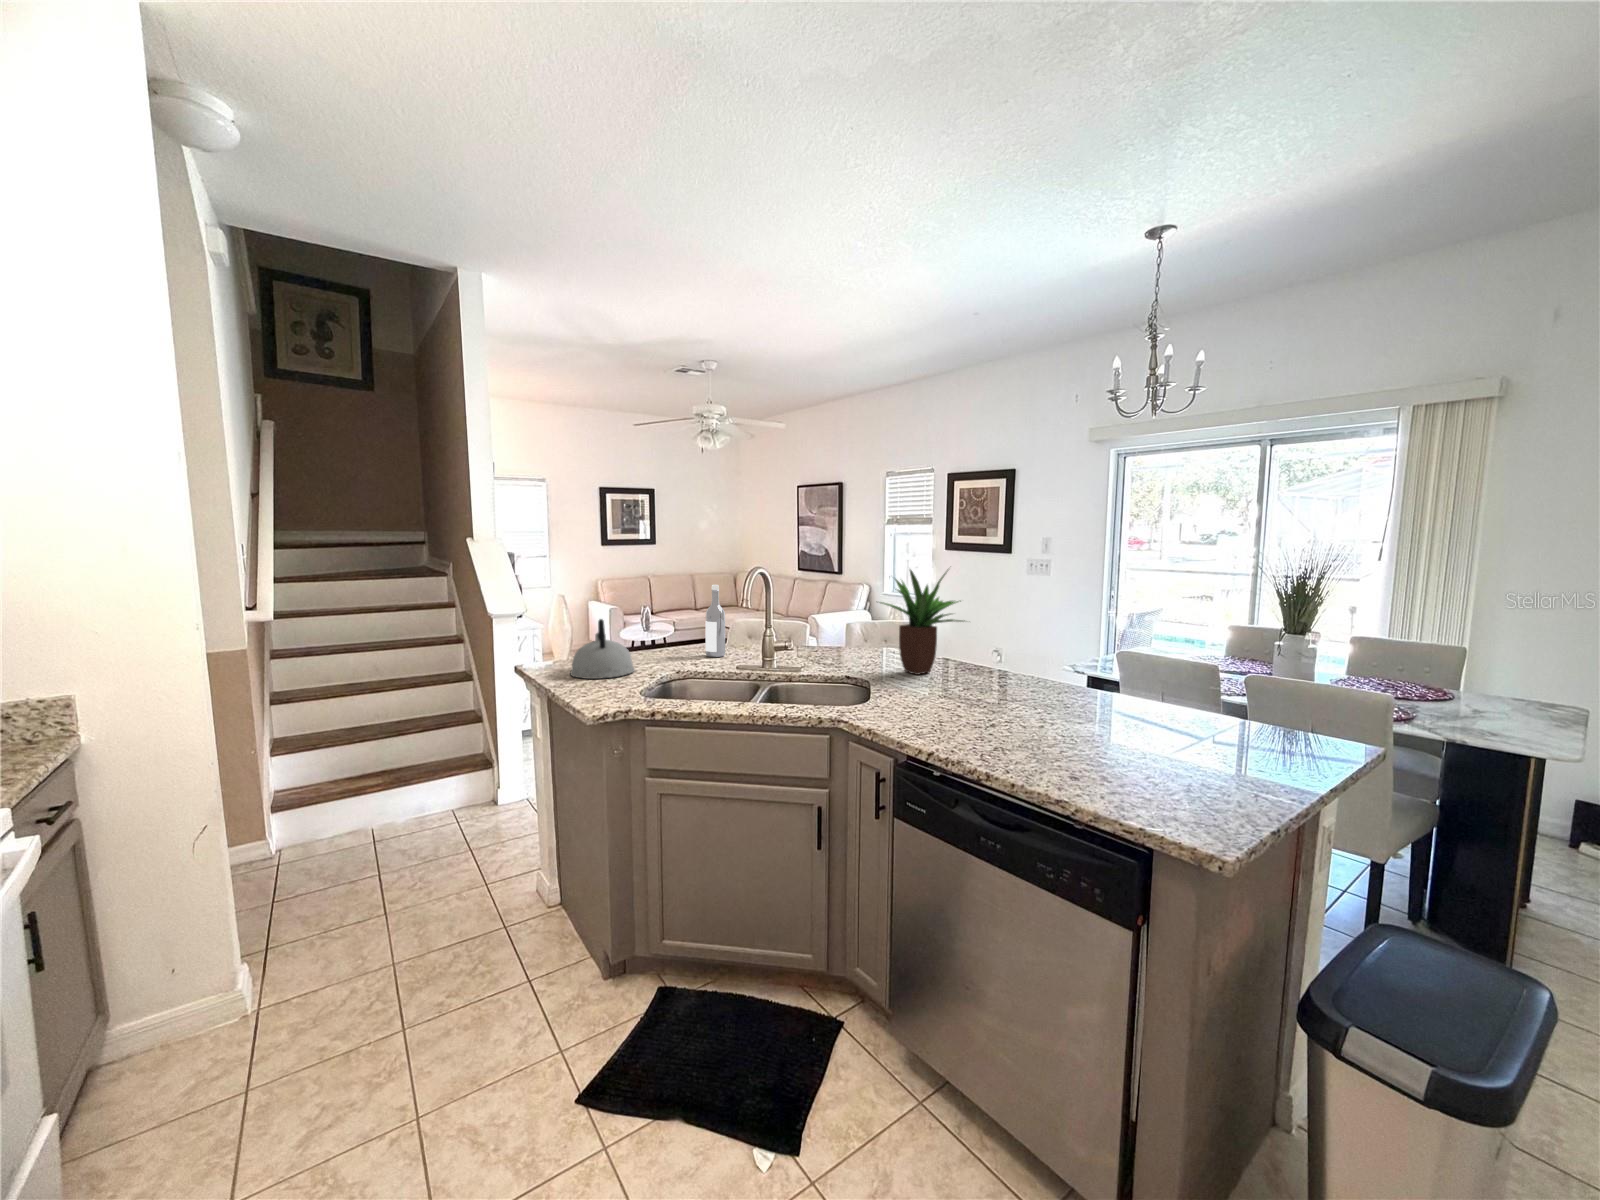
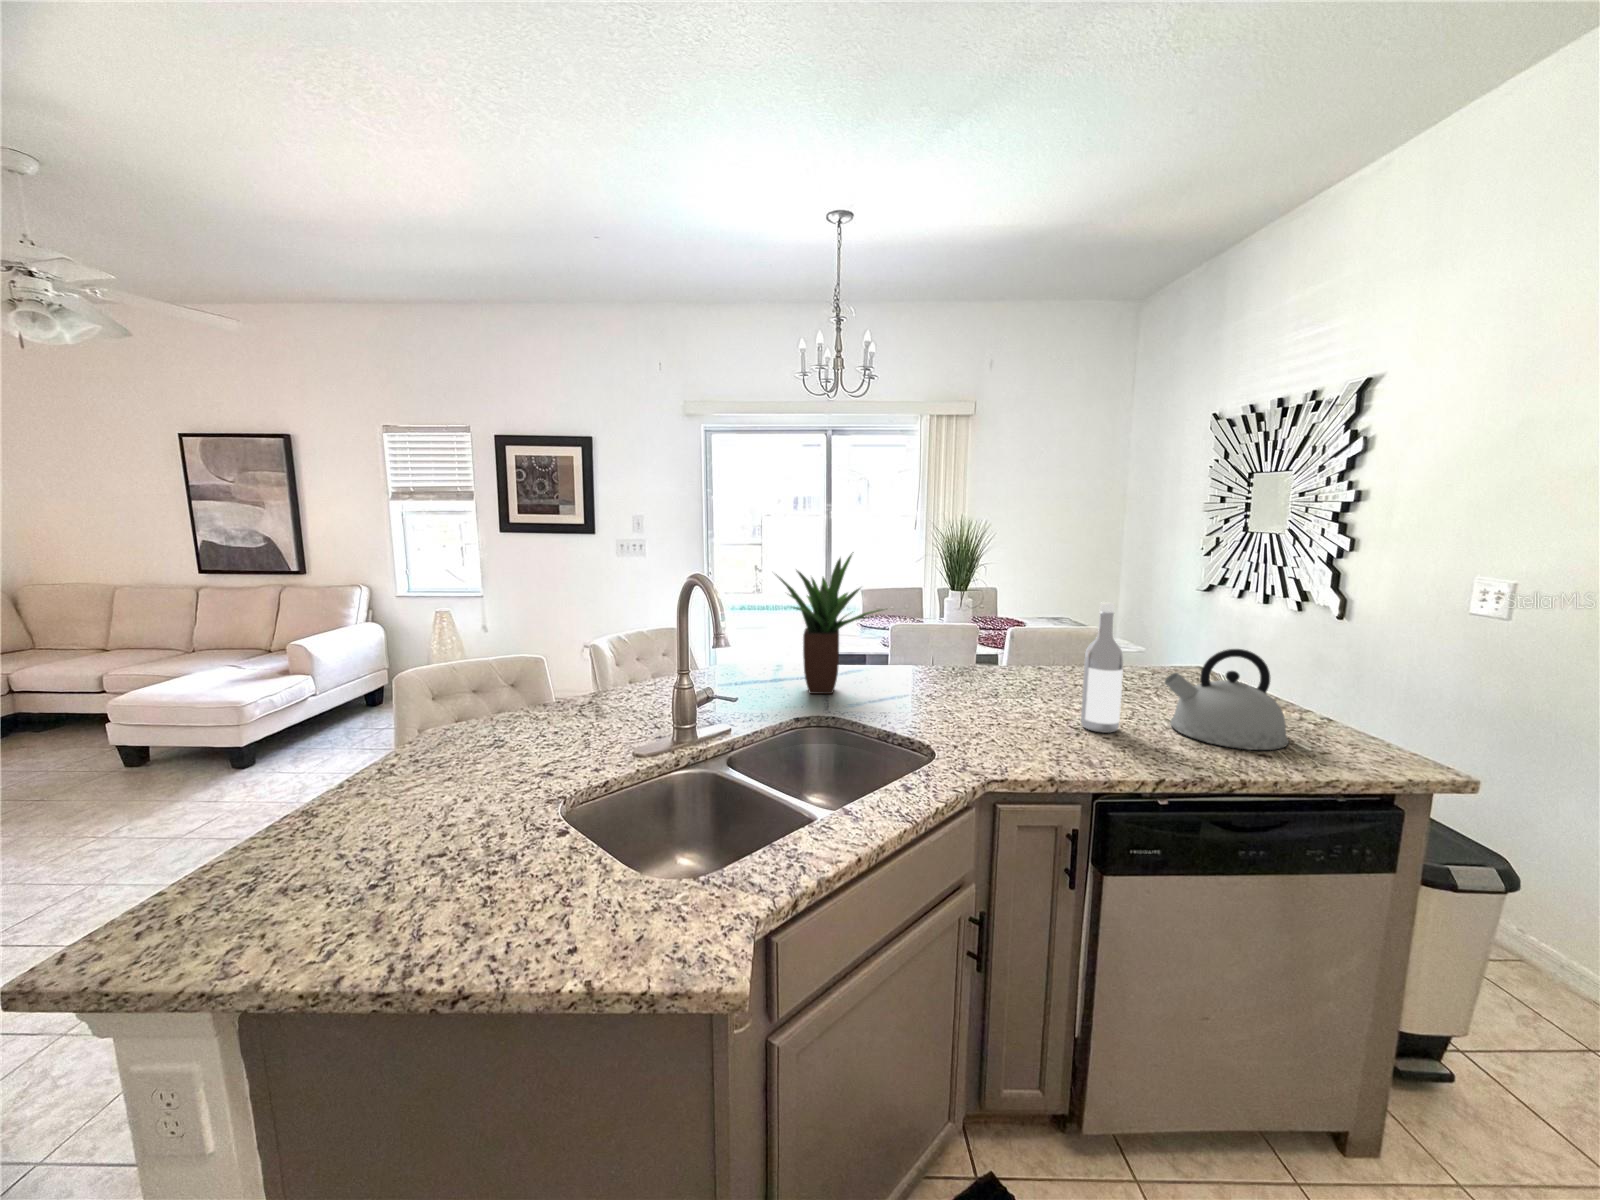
wine bottle: present [705,585,725,657] -> present [1081,602,1123,733]
kettle: present [570,619,635,679] -> present [1165,649,1289,750]

